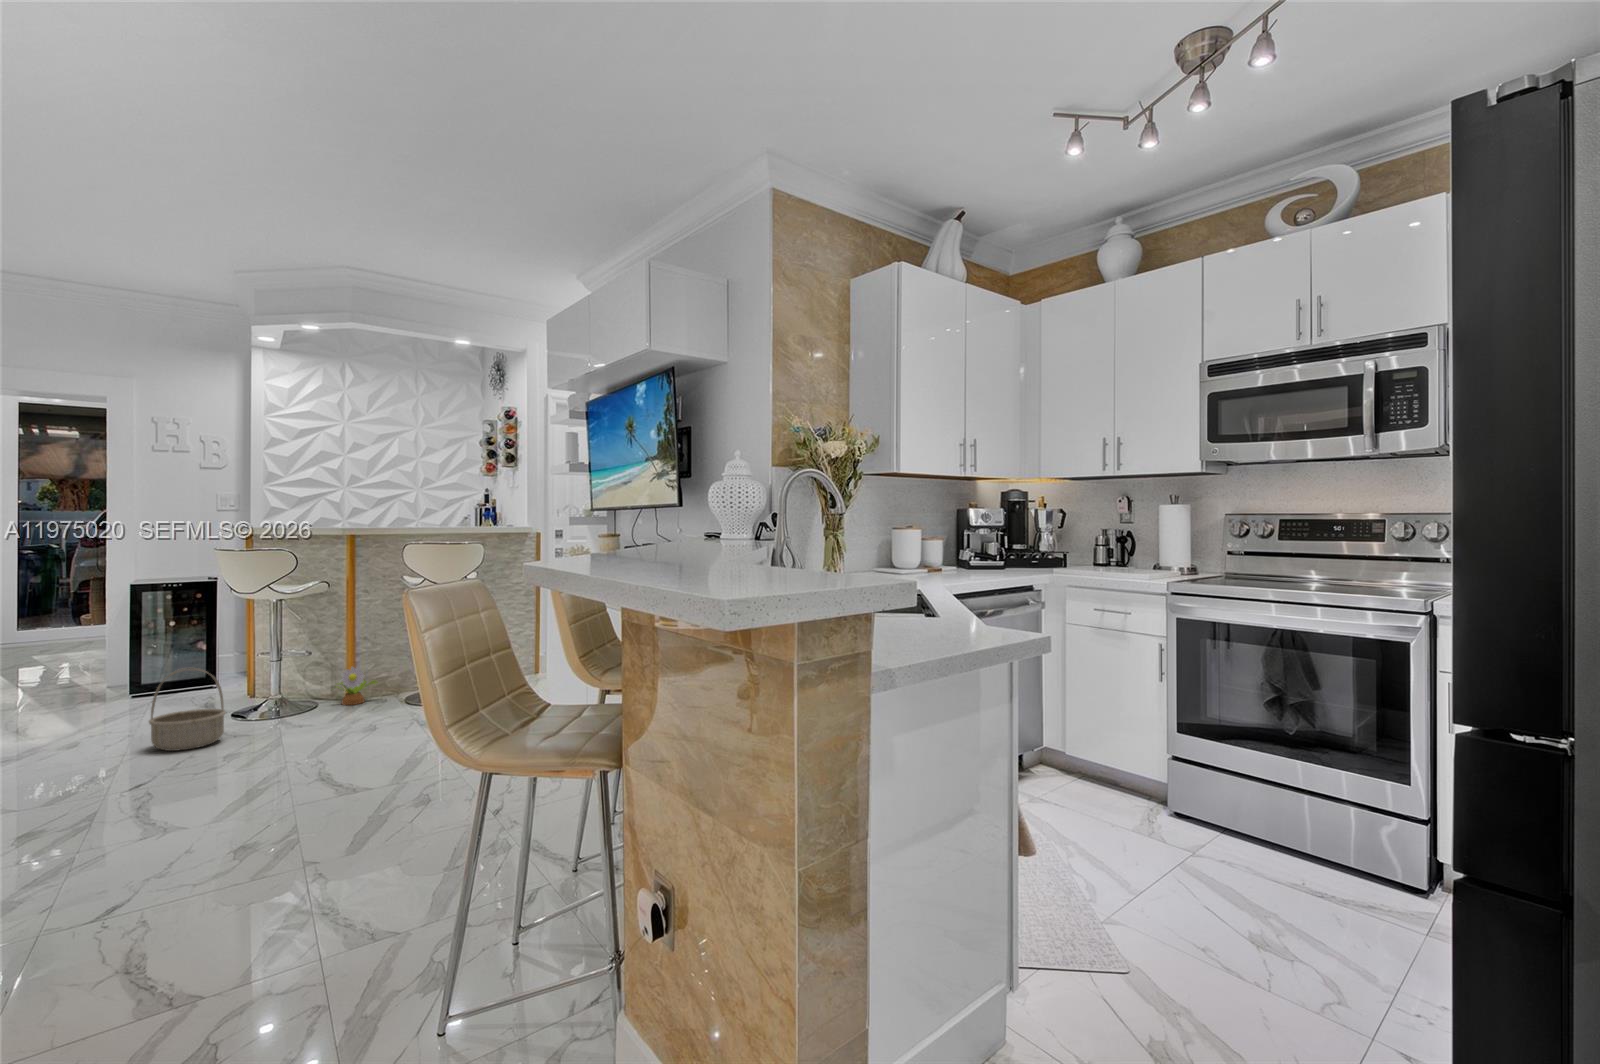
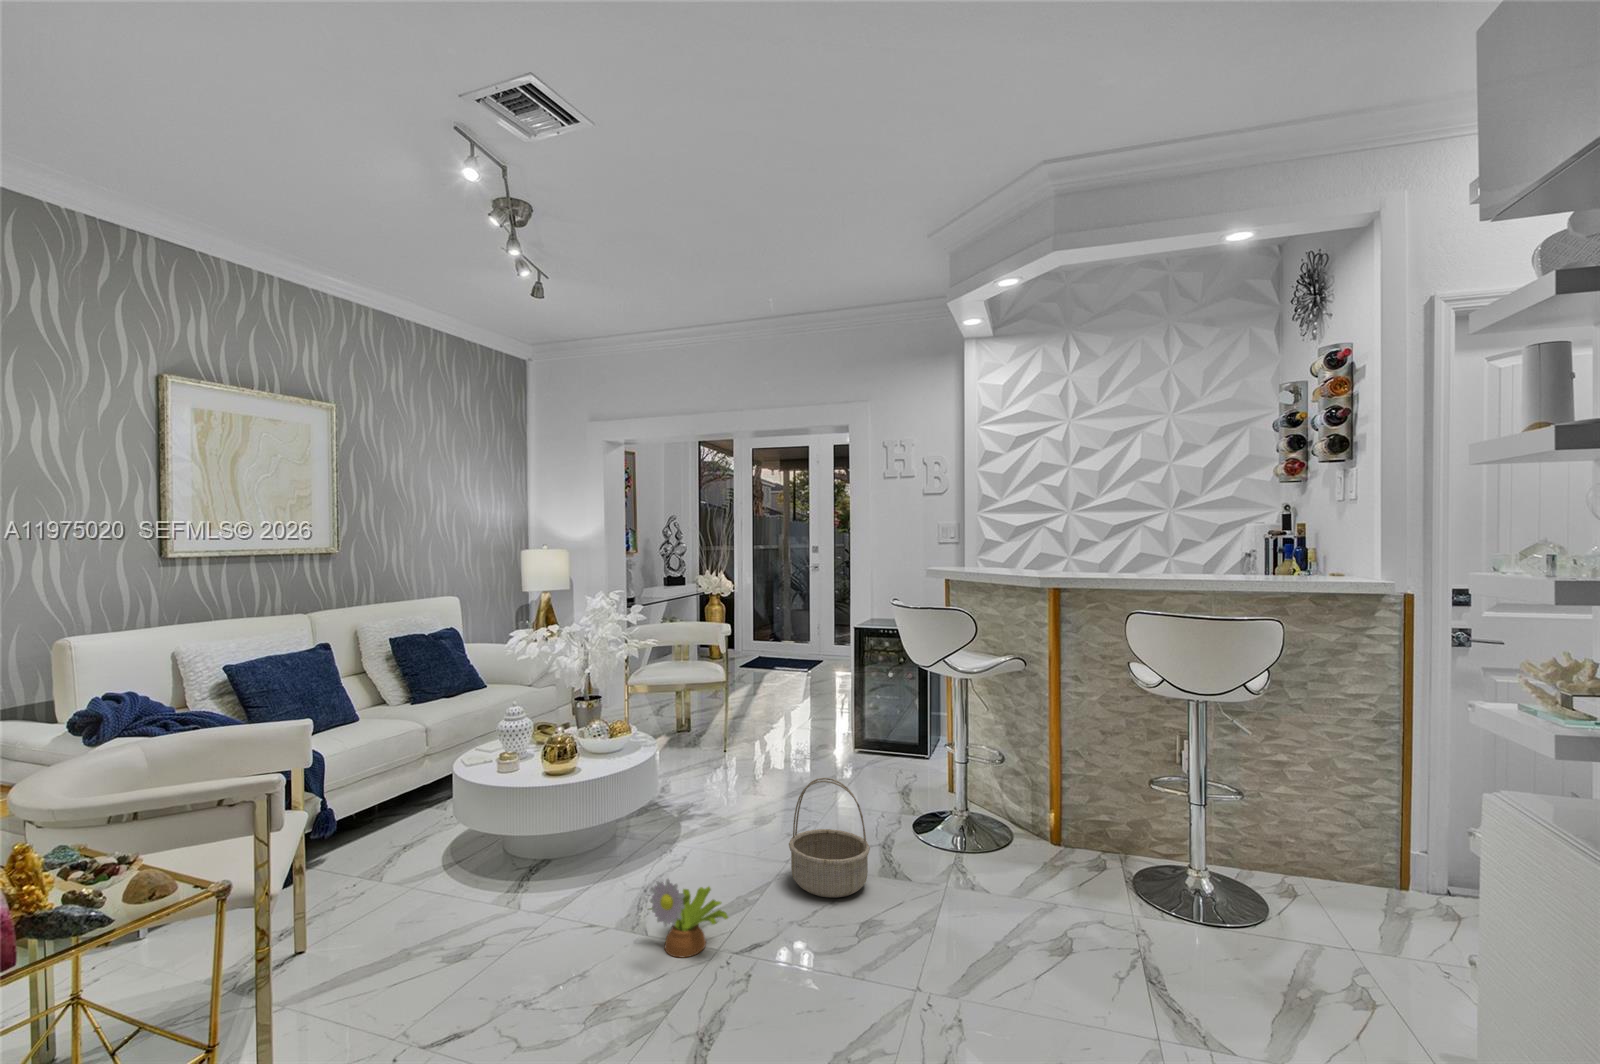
decorative plant: present [335,667,378,705] -> present [649,879,728,958]

